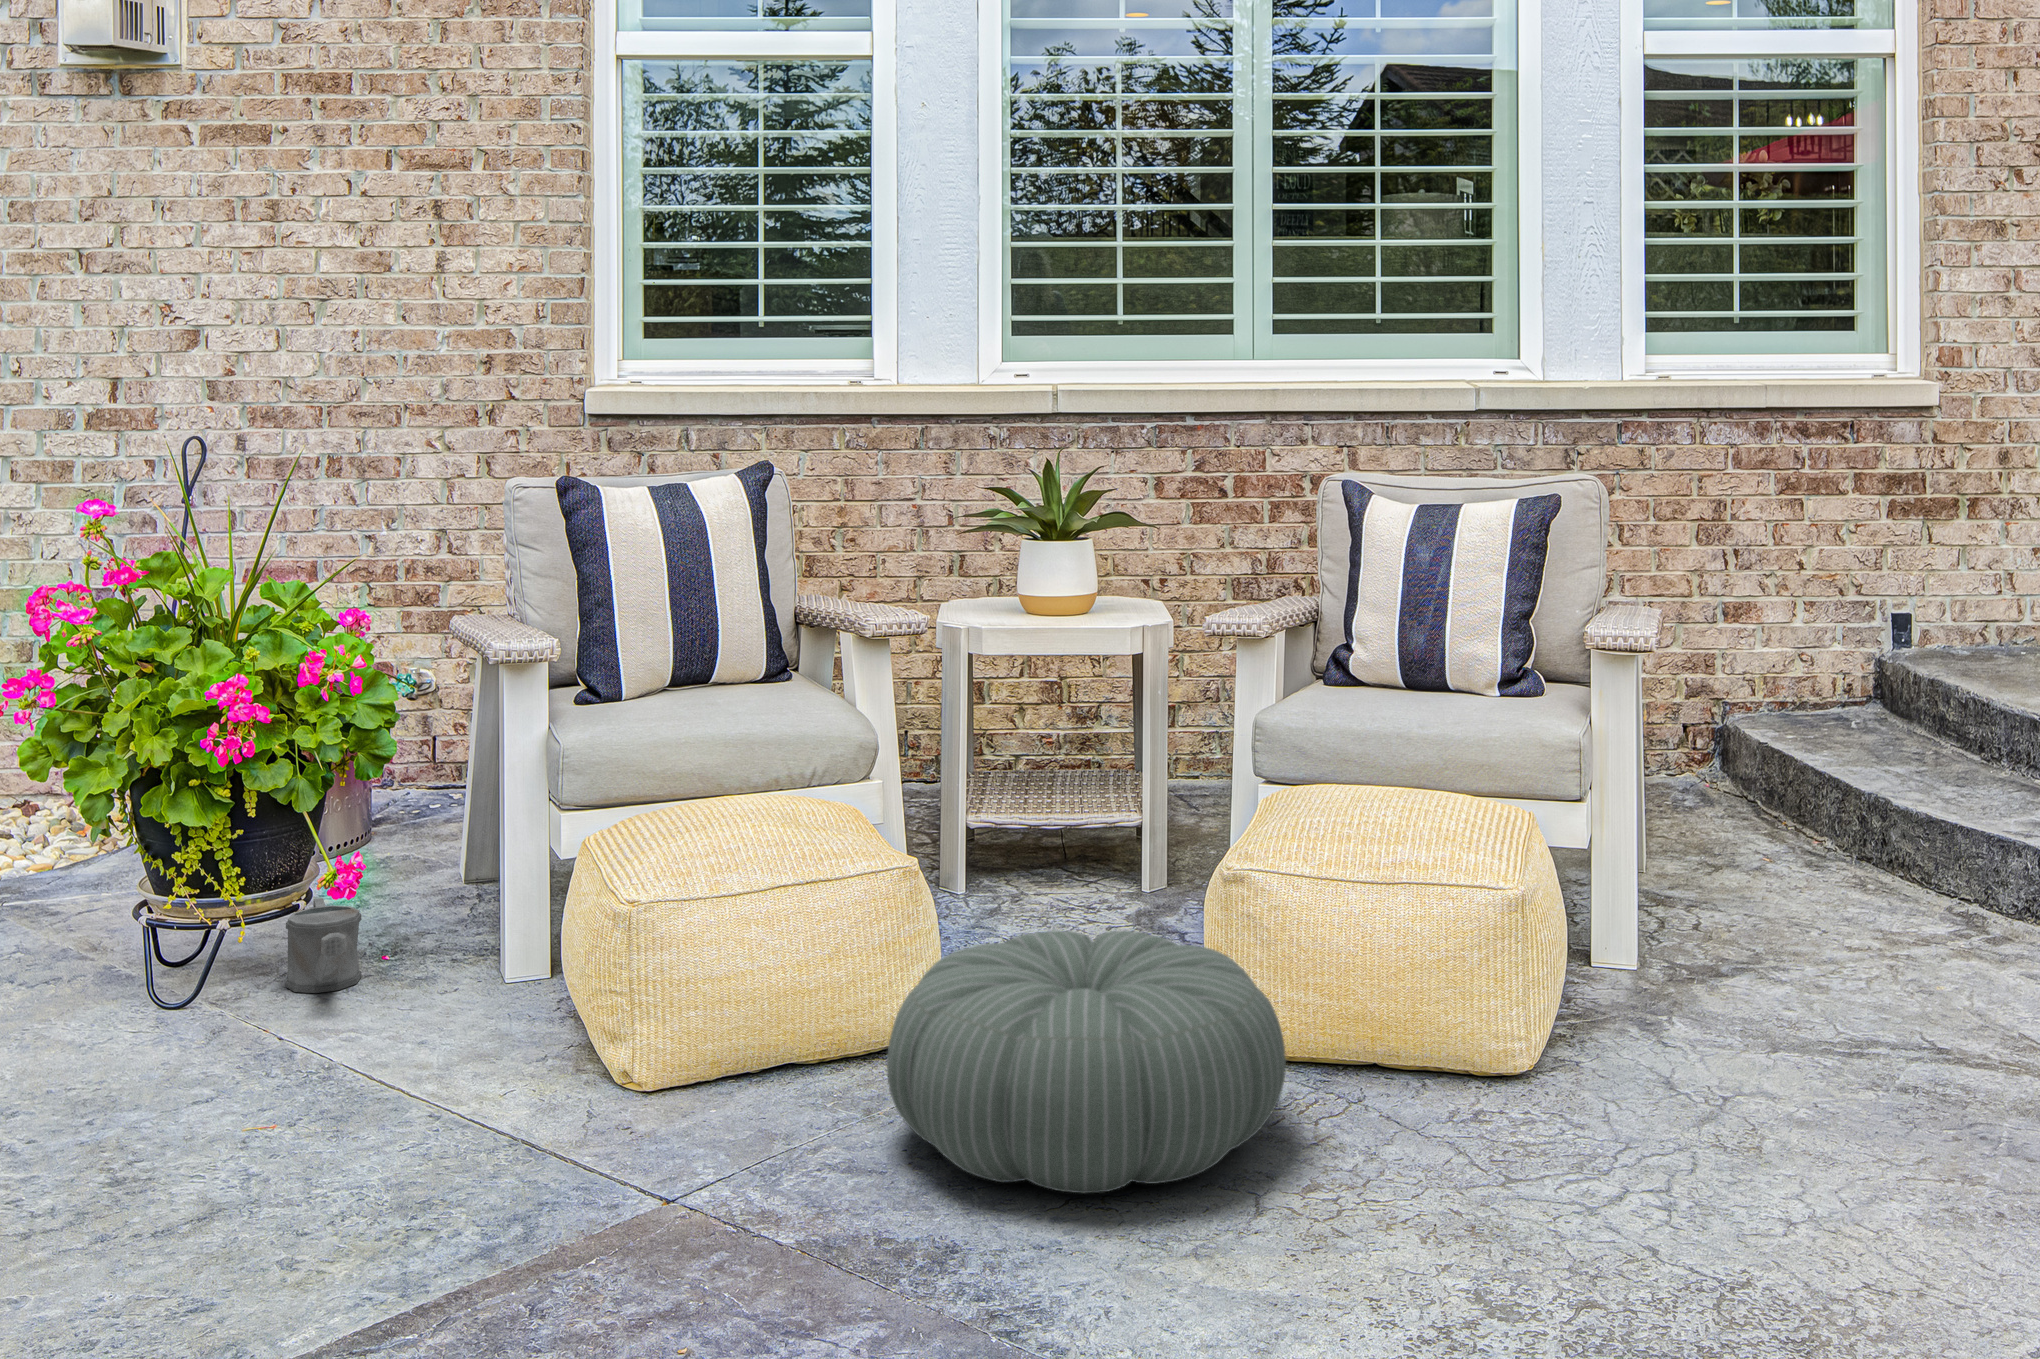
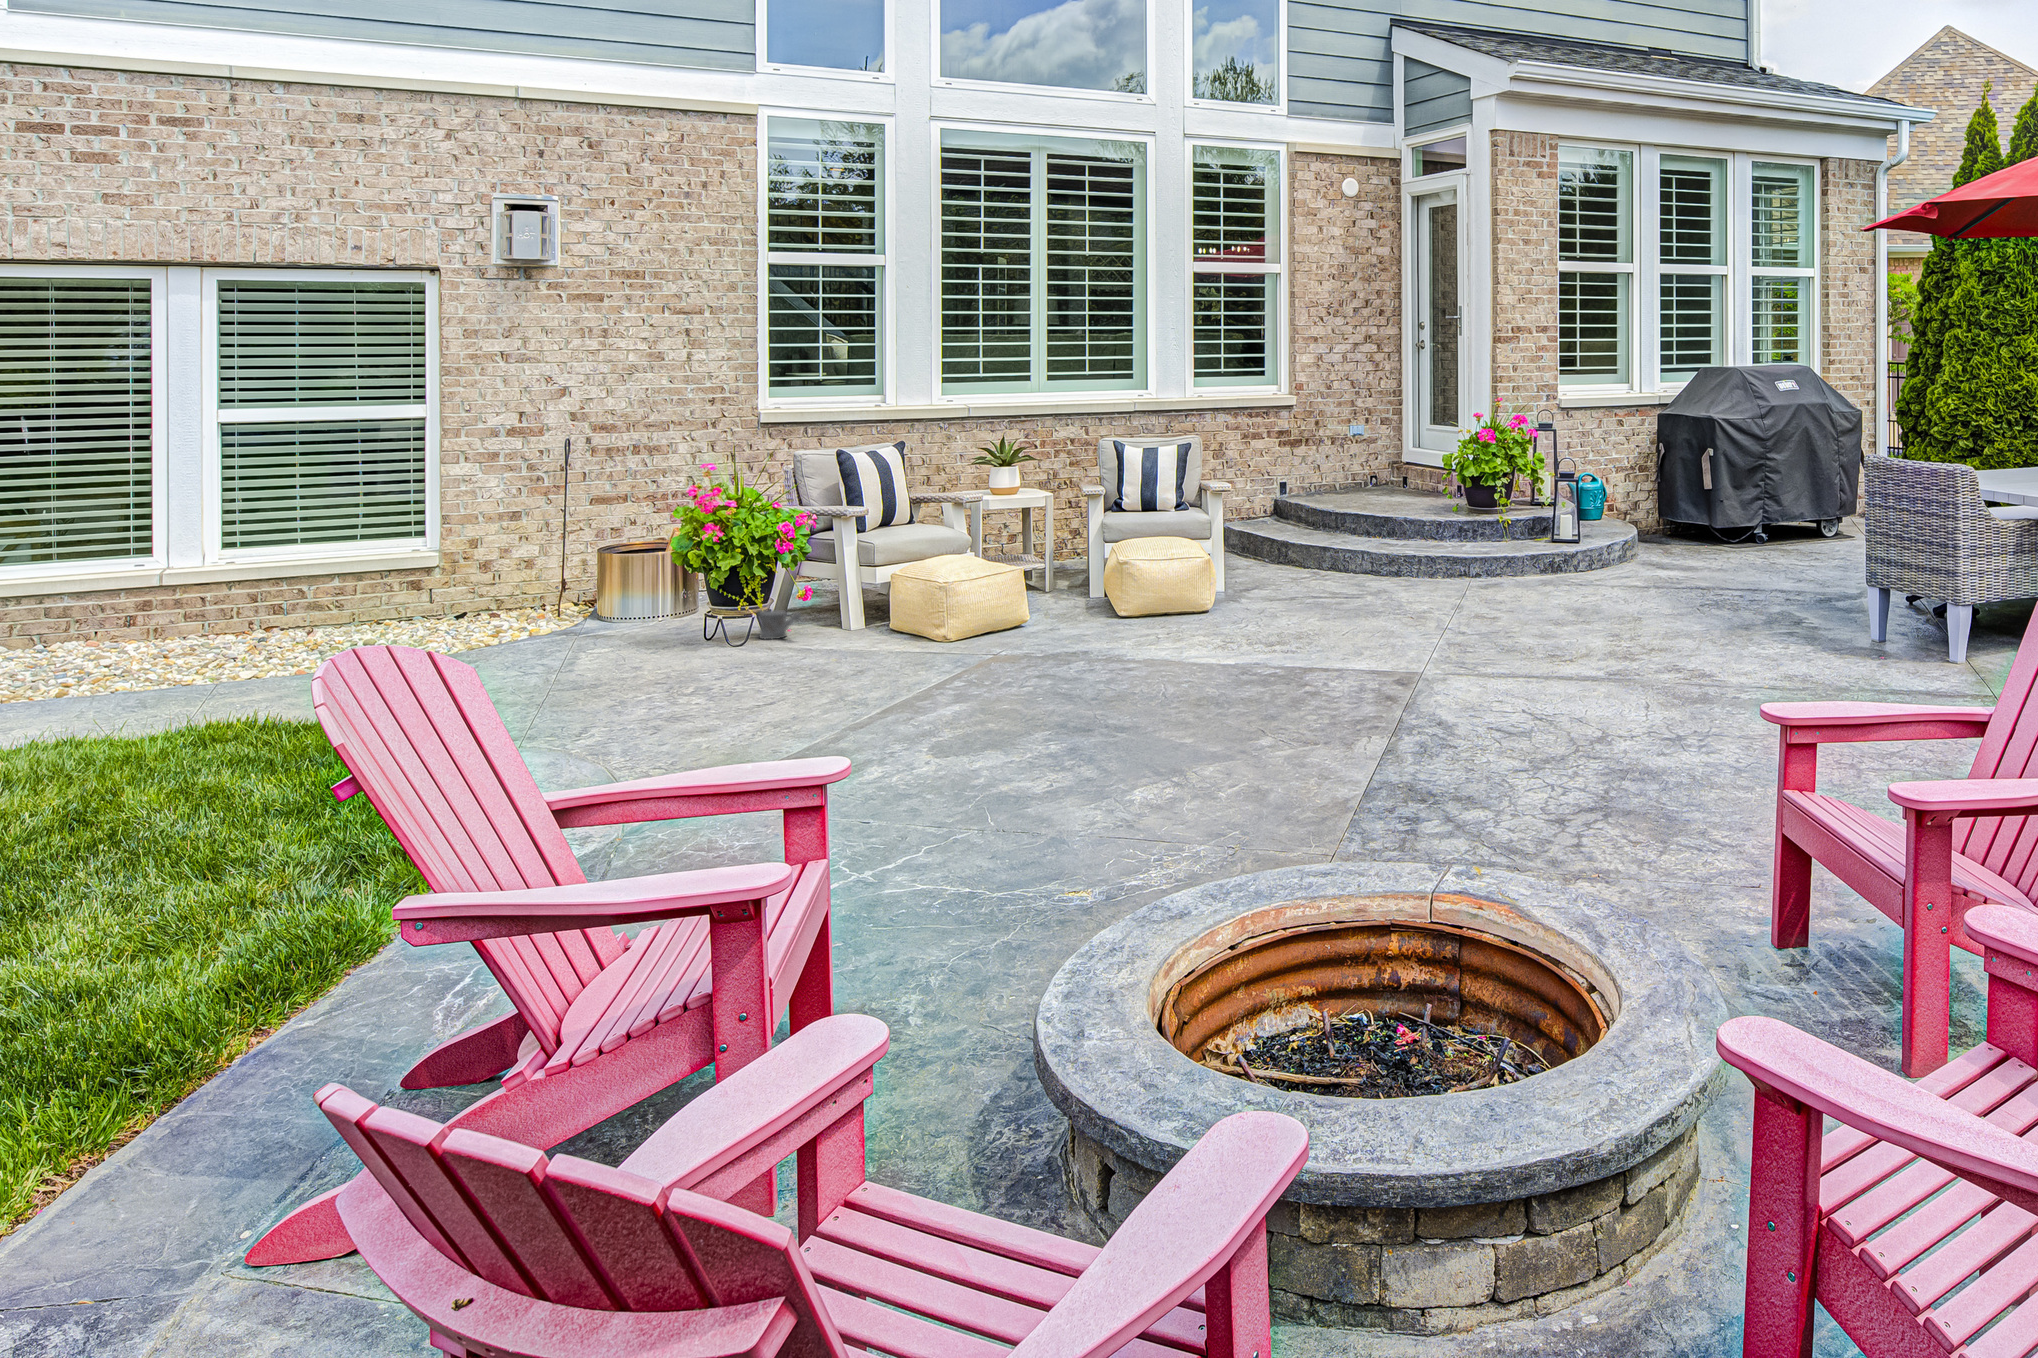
pouf: present [887,930,1286,1193] -> none [1031,579,1147,641]

